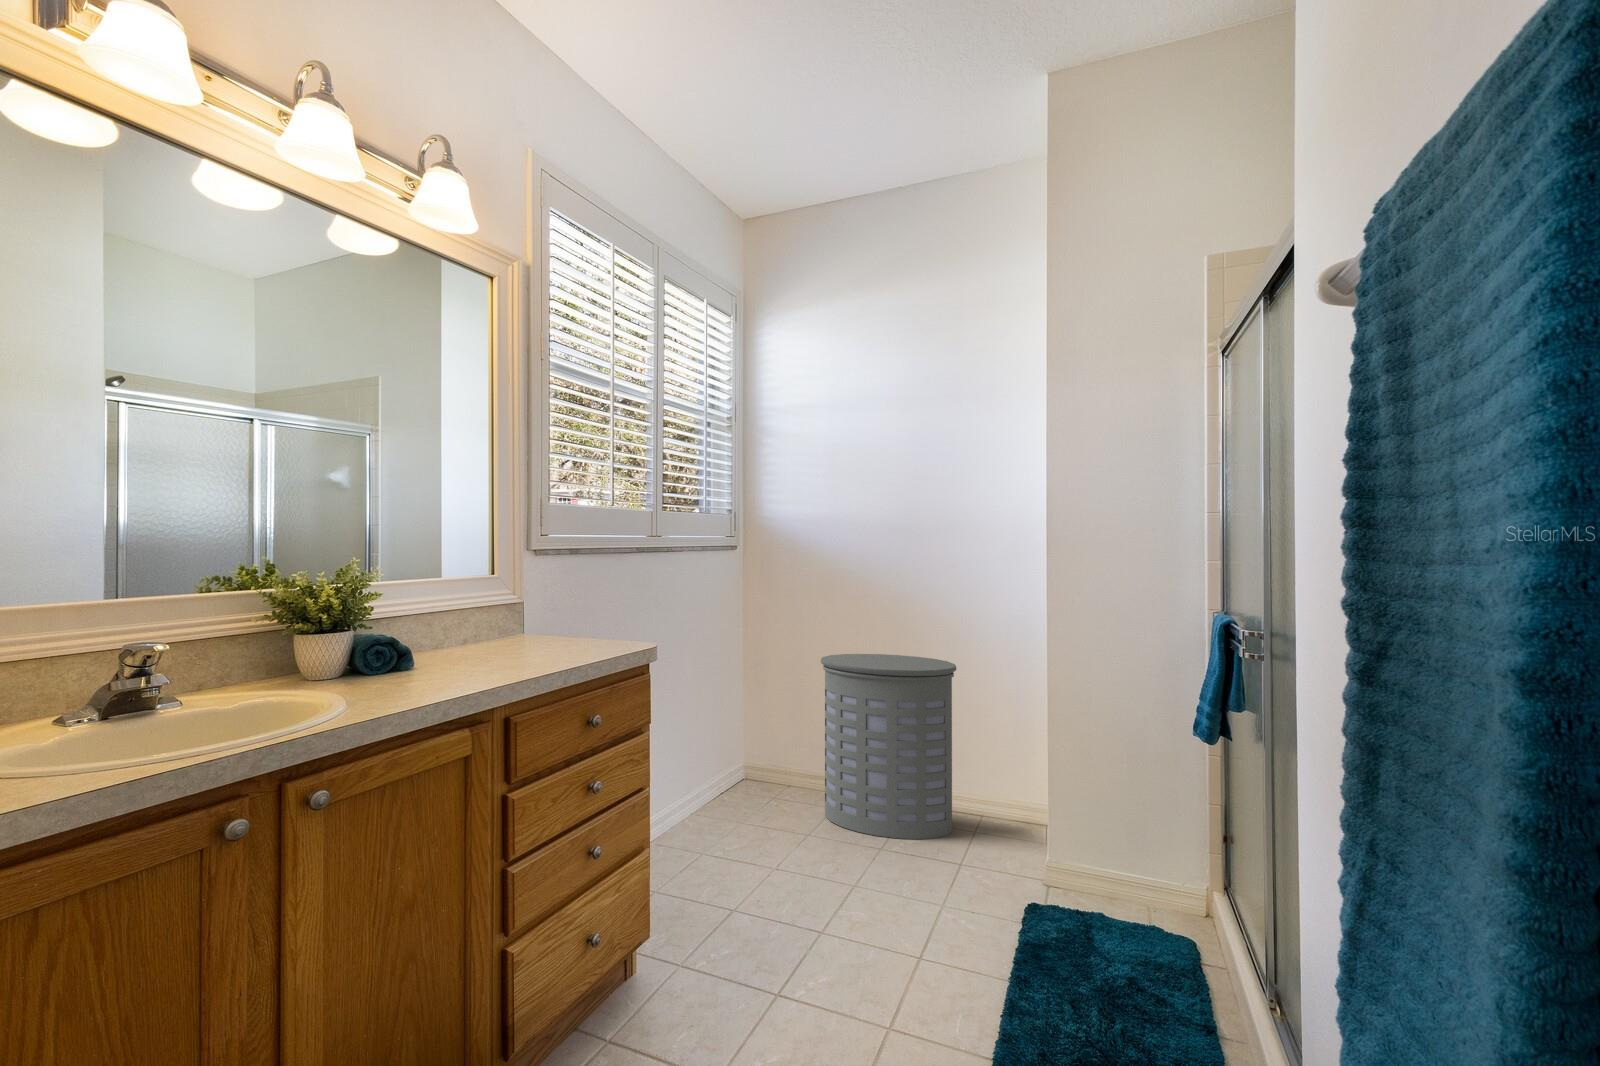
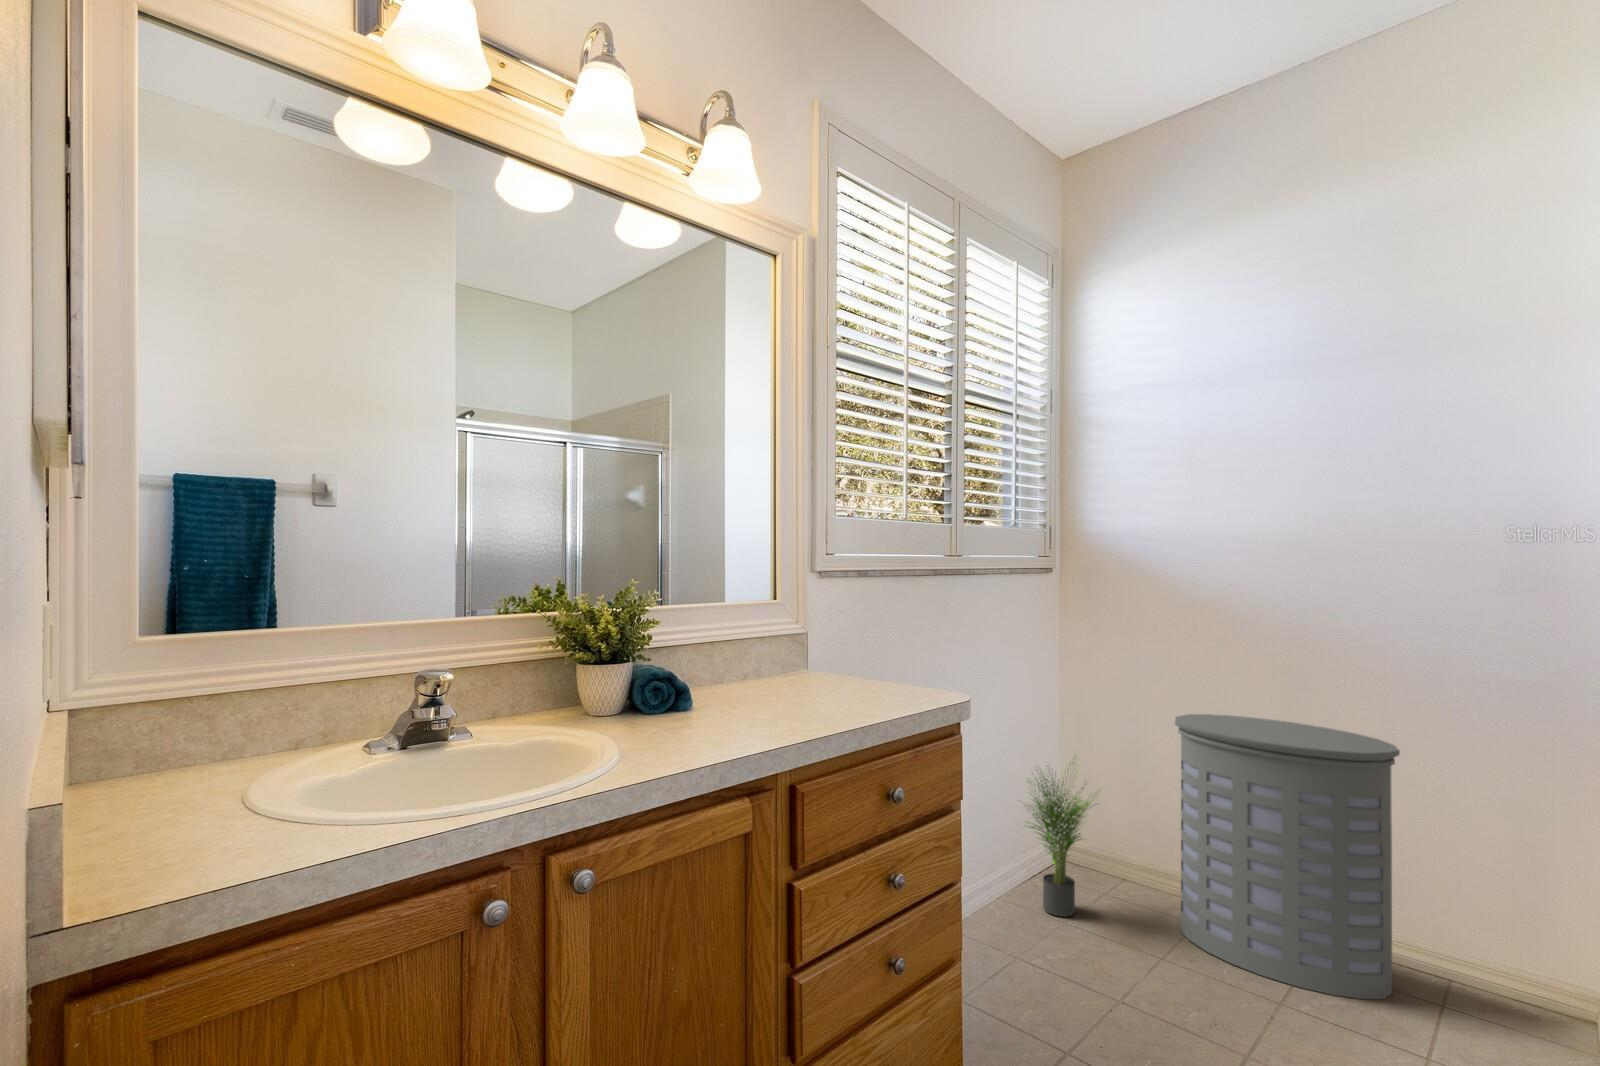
potted plant: none [705,691,776,820] -> present [1027,763,1093,917]

